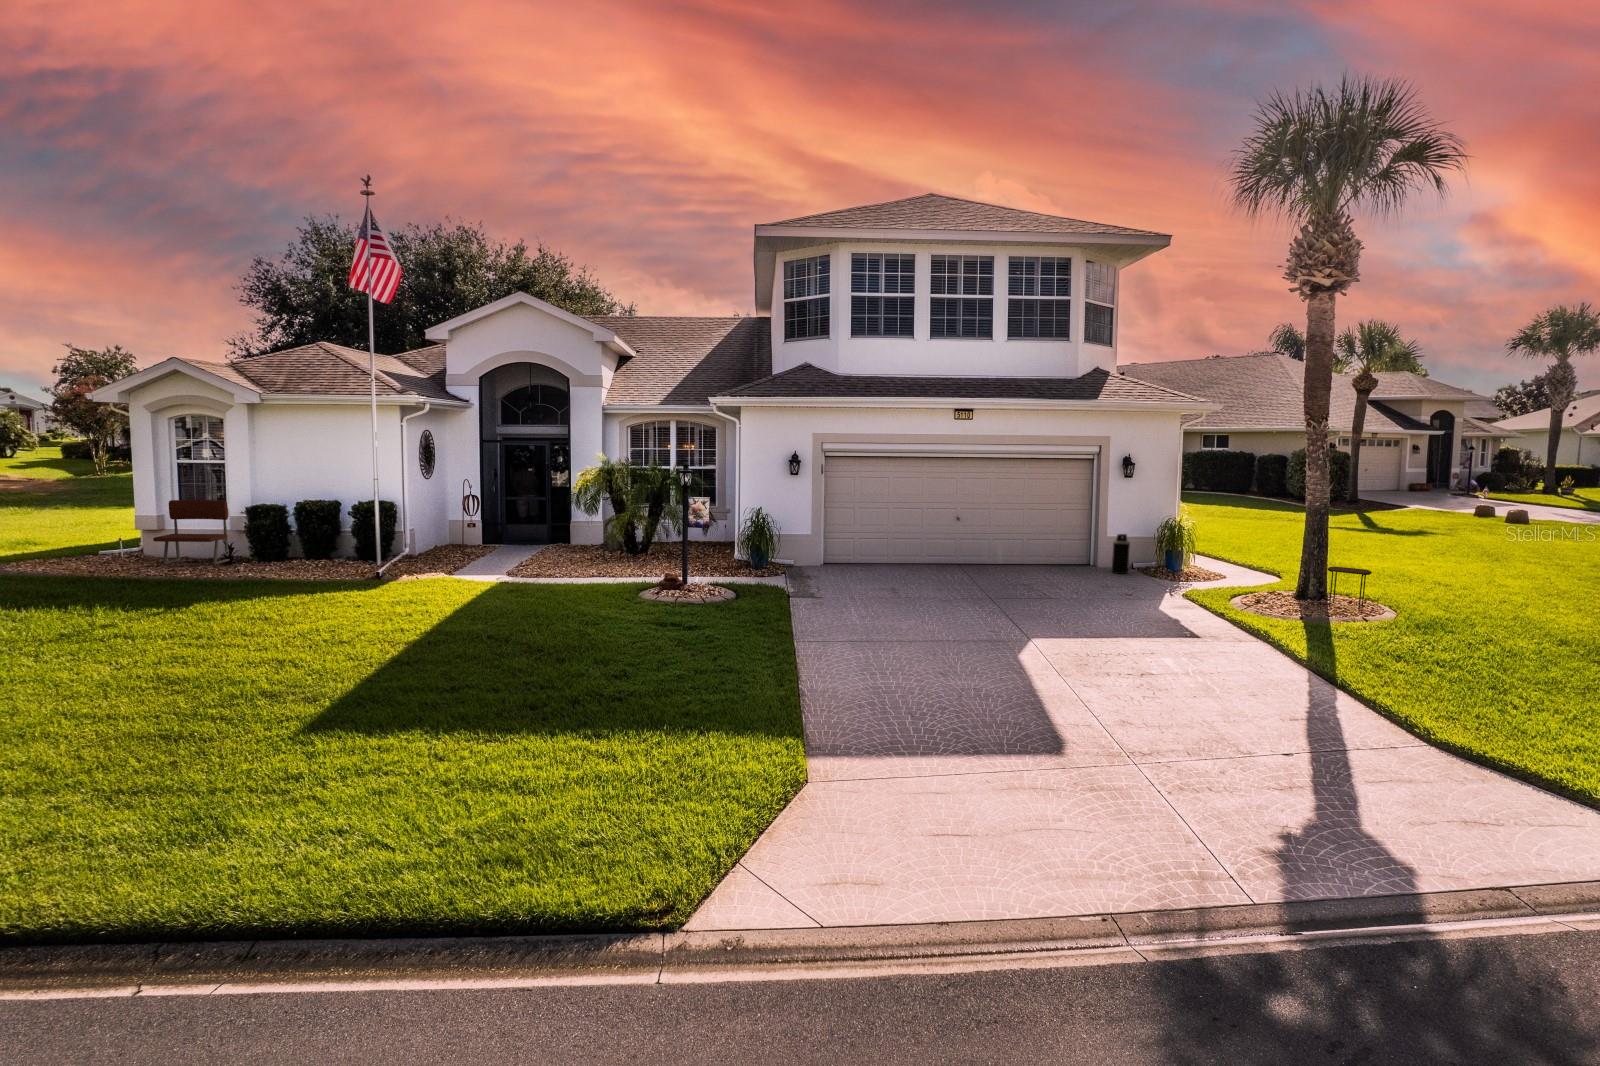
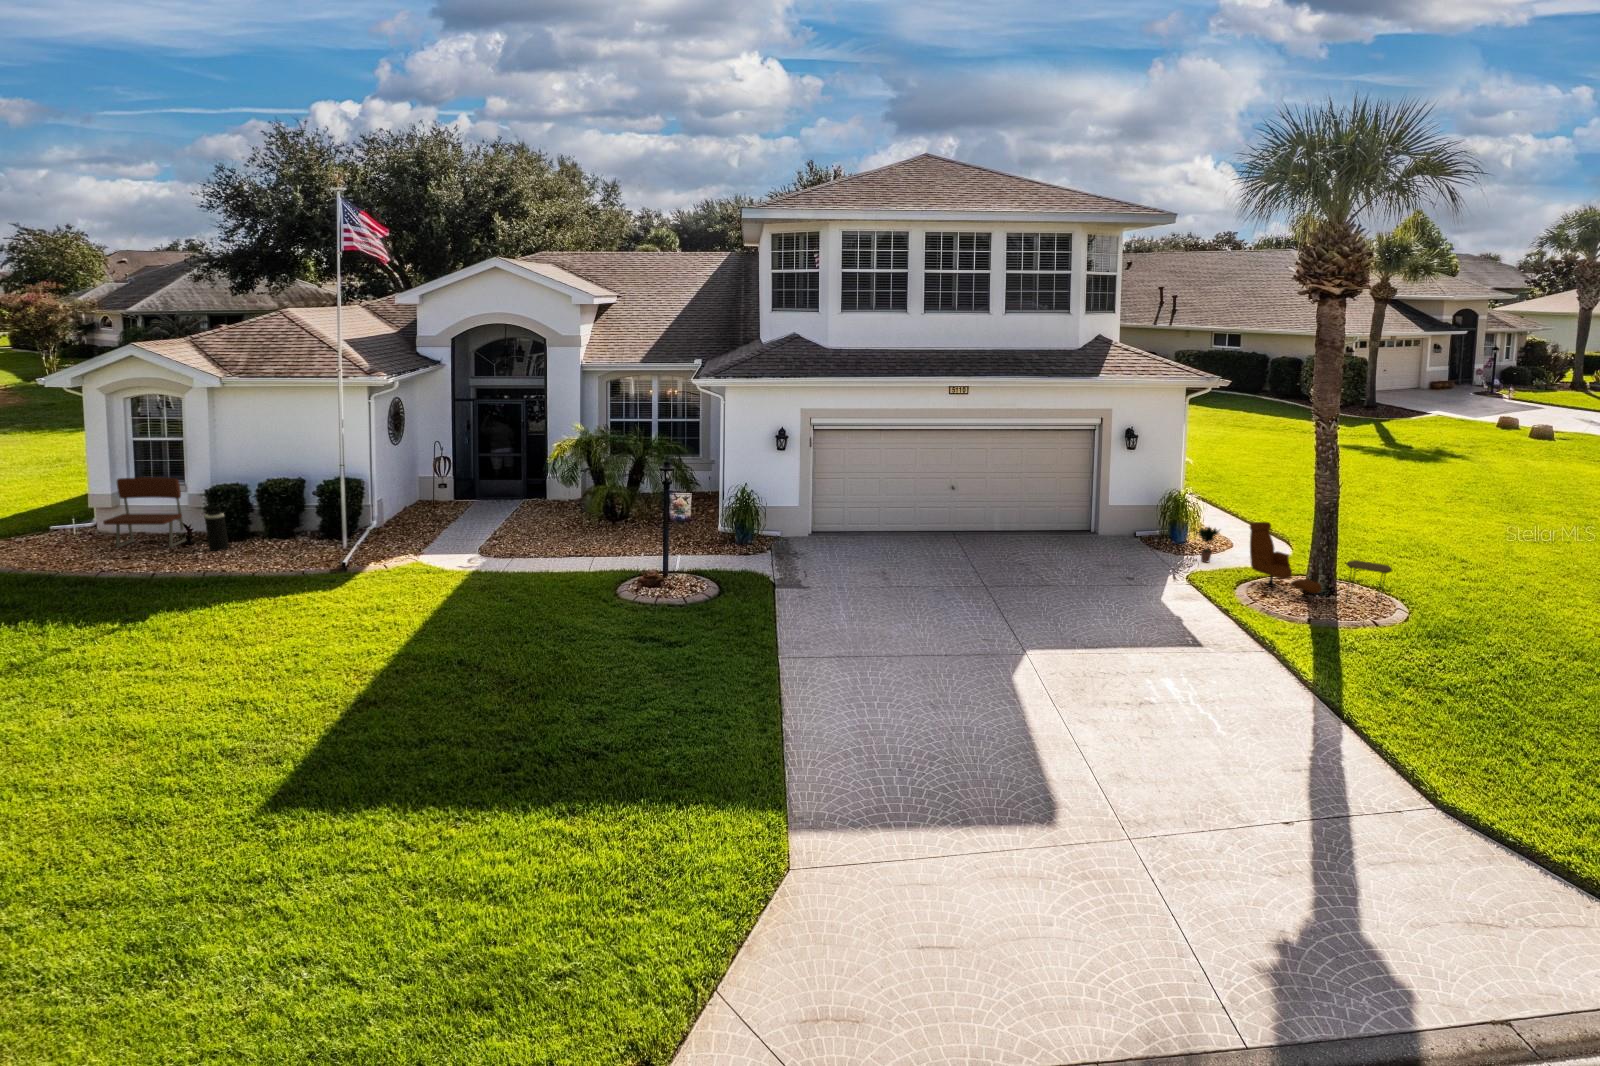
trash can: present [1112,534,1130,574] -> present [204,507,229,551]
lounge chair: none [1234,535,1306,607] -> present [1250,522,1322,599]
potted plant: none [1178,546,1208,582] -> present [1195,527,1219,563]

